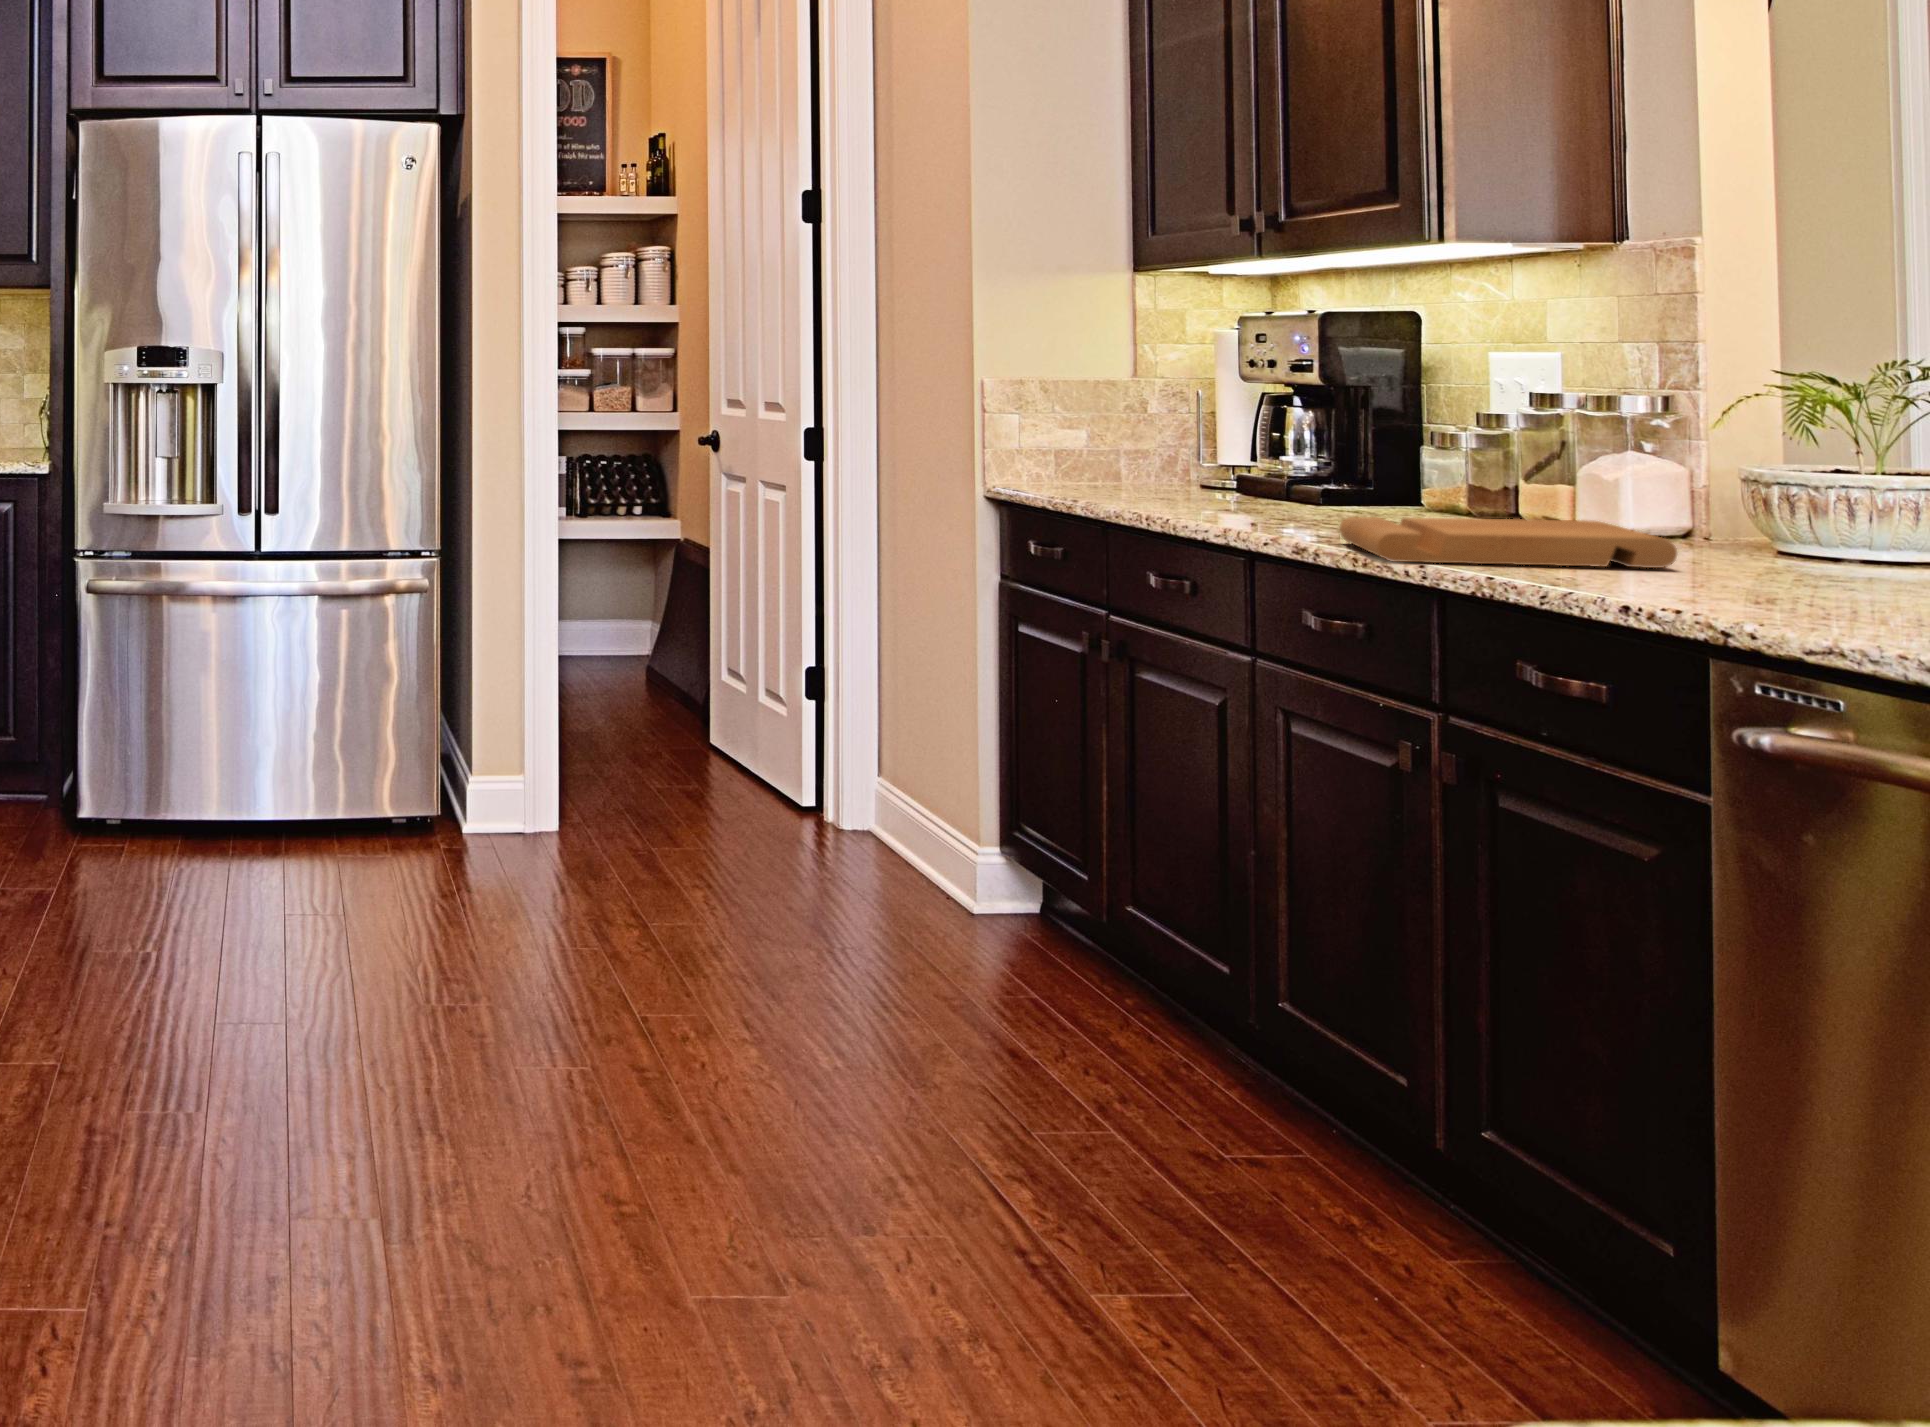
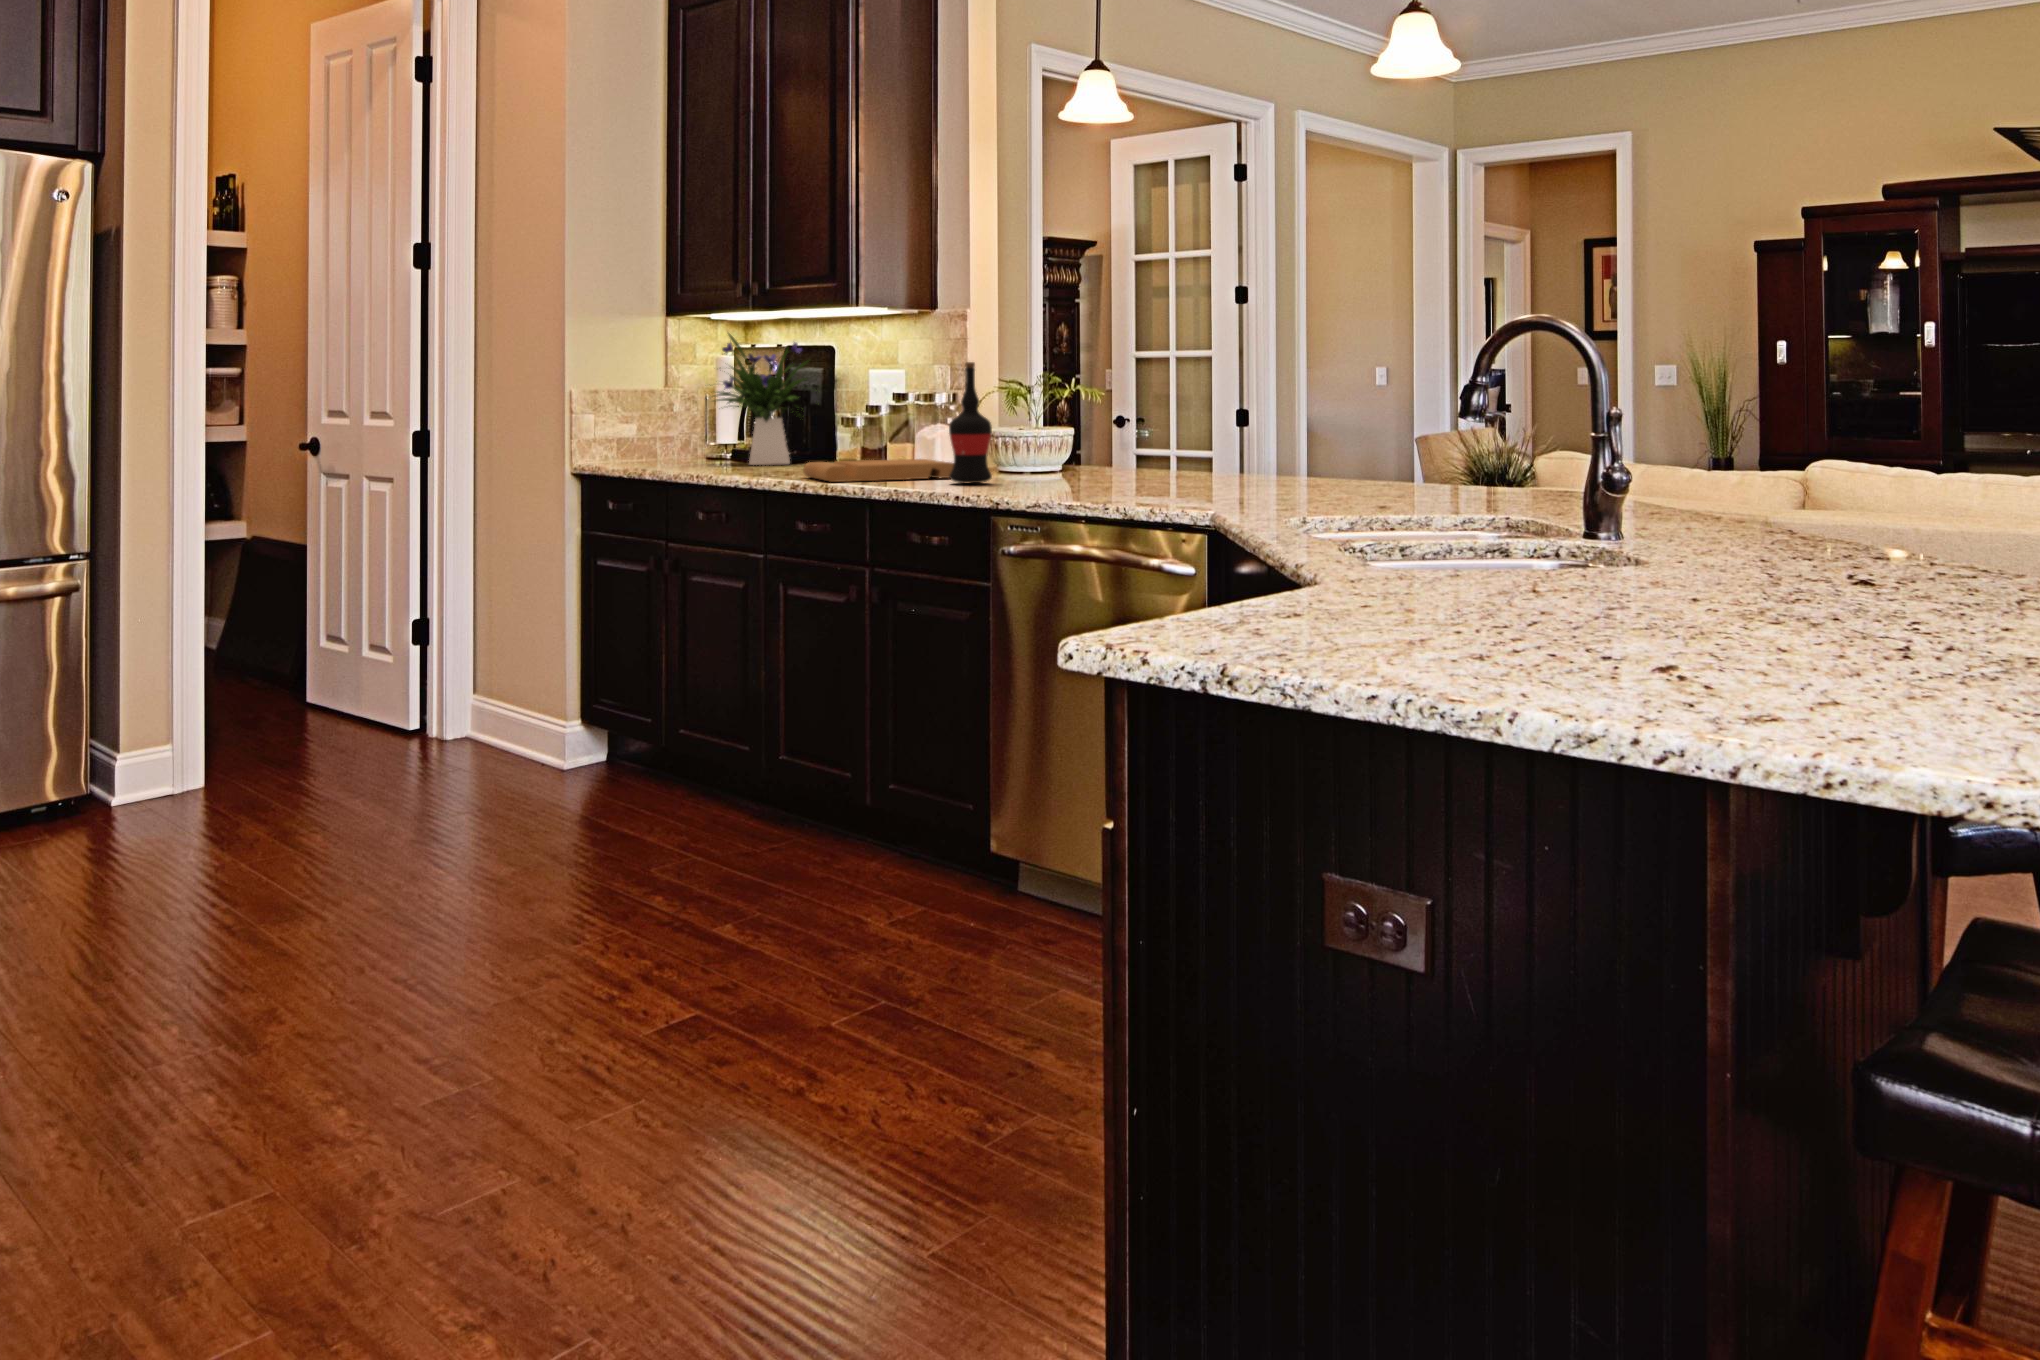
flower arrangement: none [1186,293,1409,504] -> present [717,333,817,465]
wine bottle: none [1654,344,1770,591] -> present [949,362,992,483]

